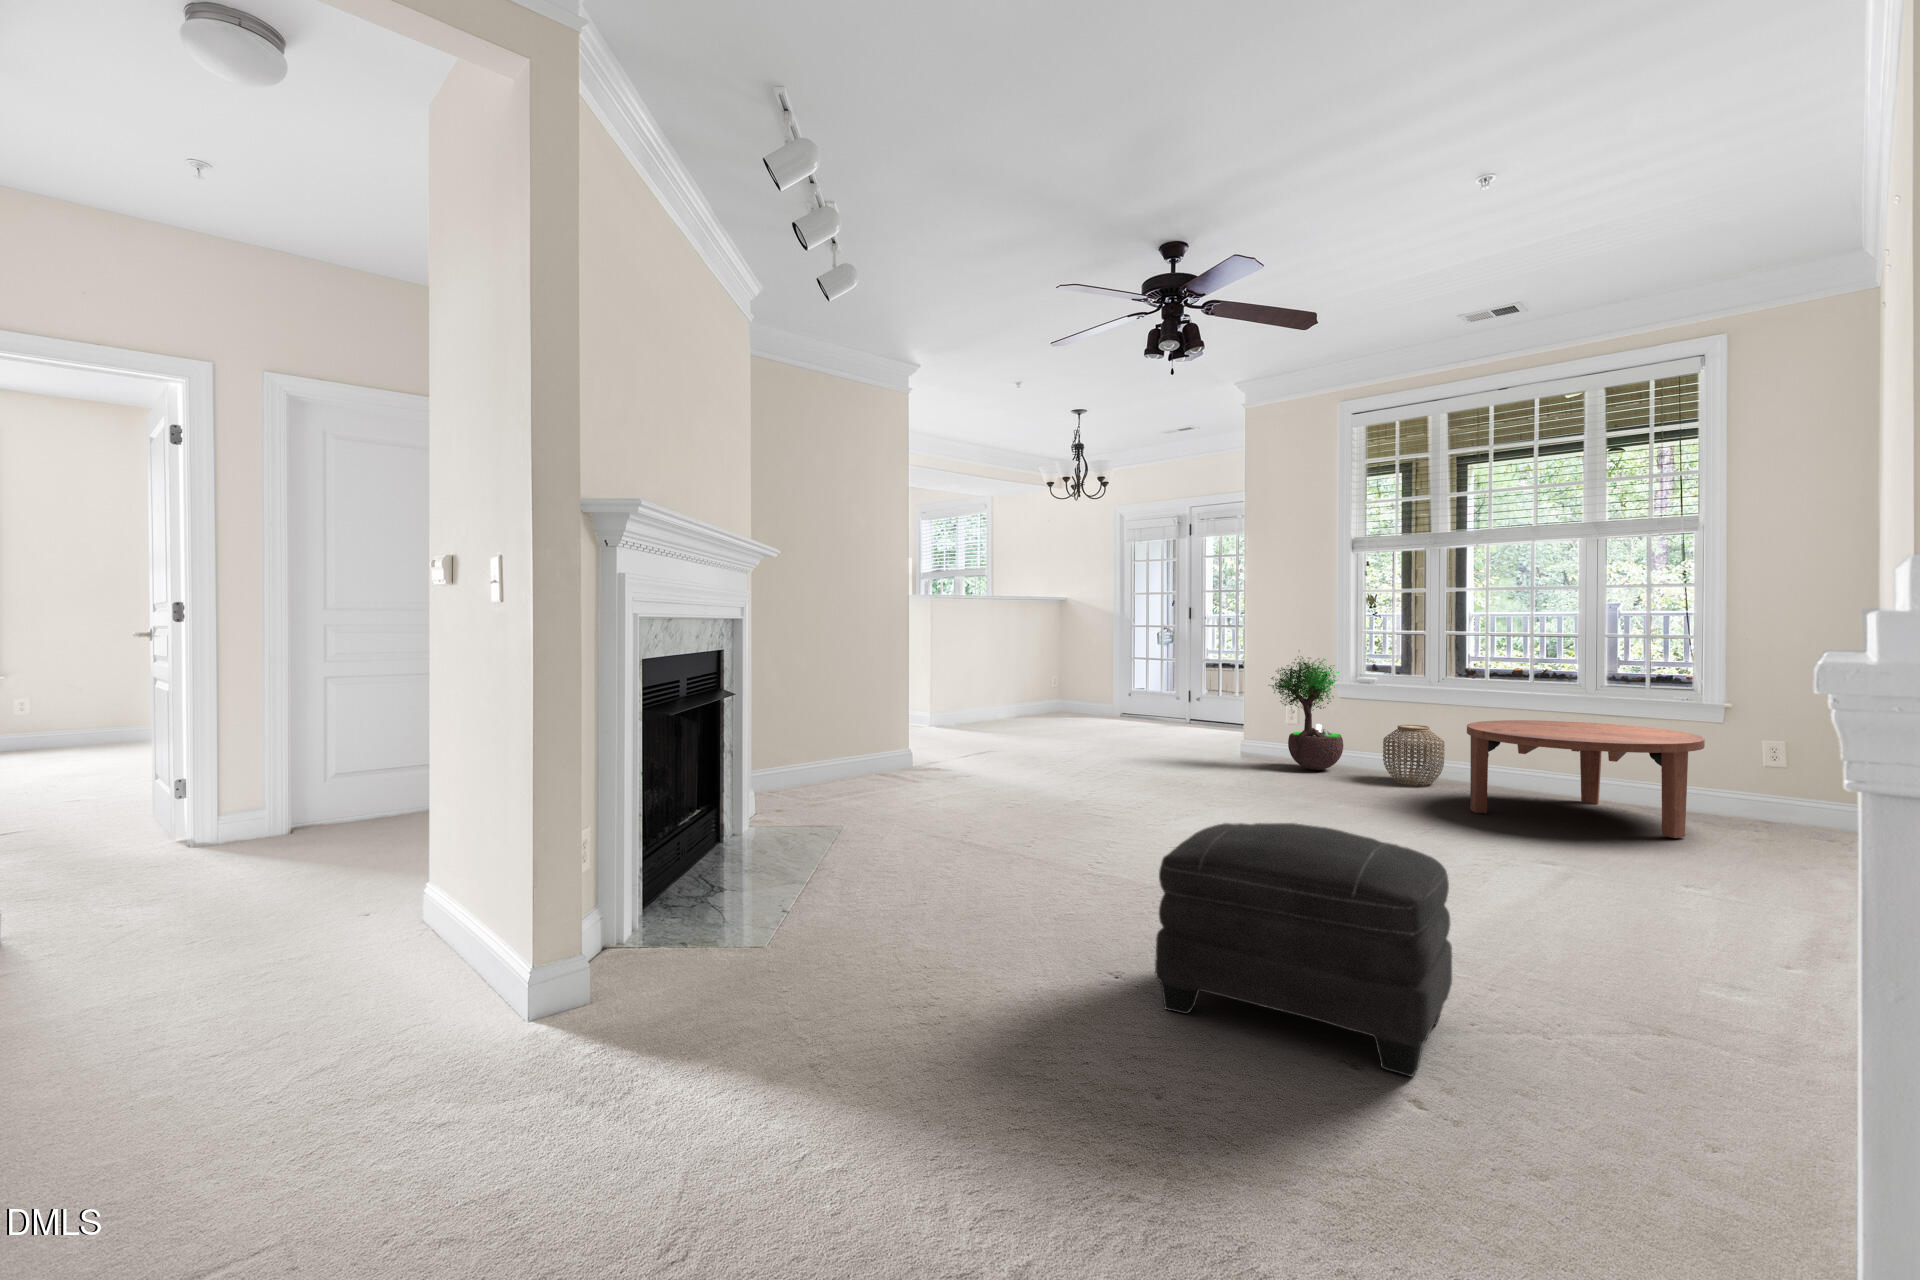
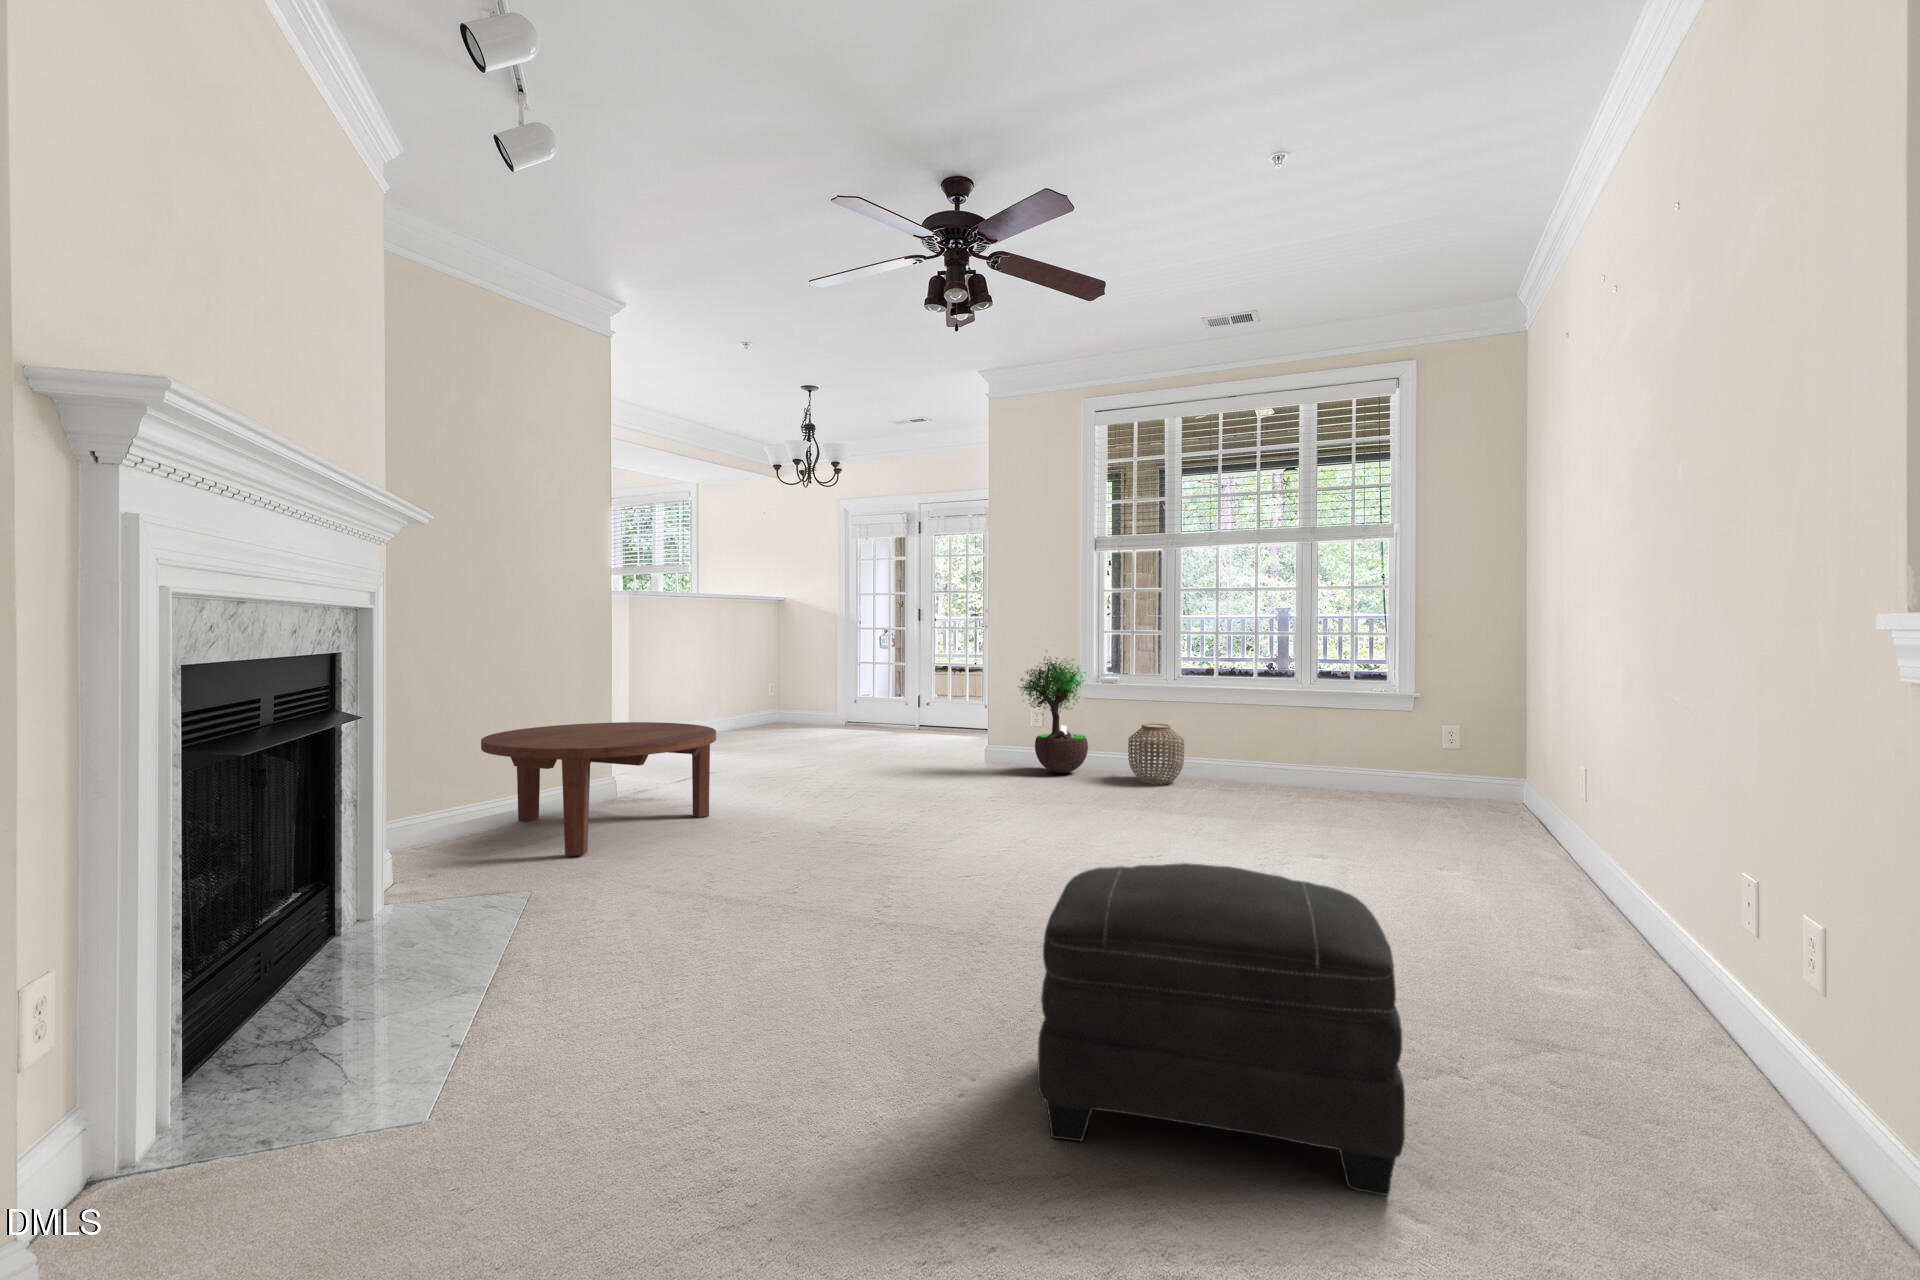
coffee table: present [1467,720,1705,838] -> present [481,722,716,856]

